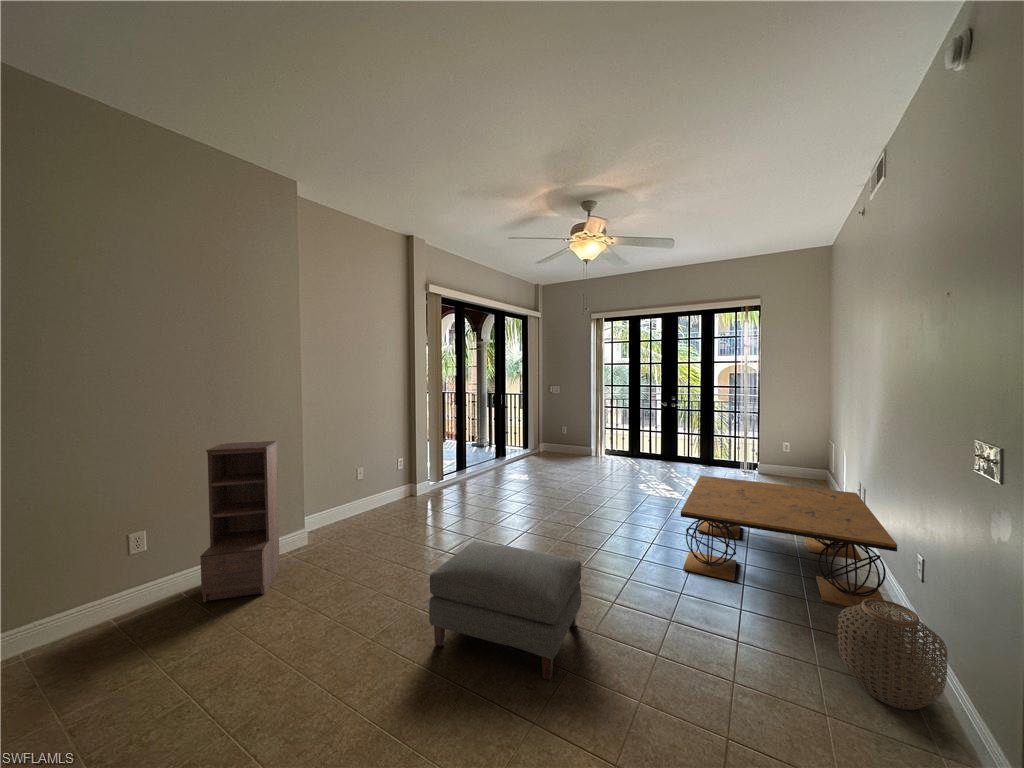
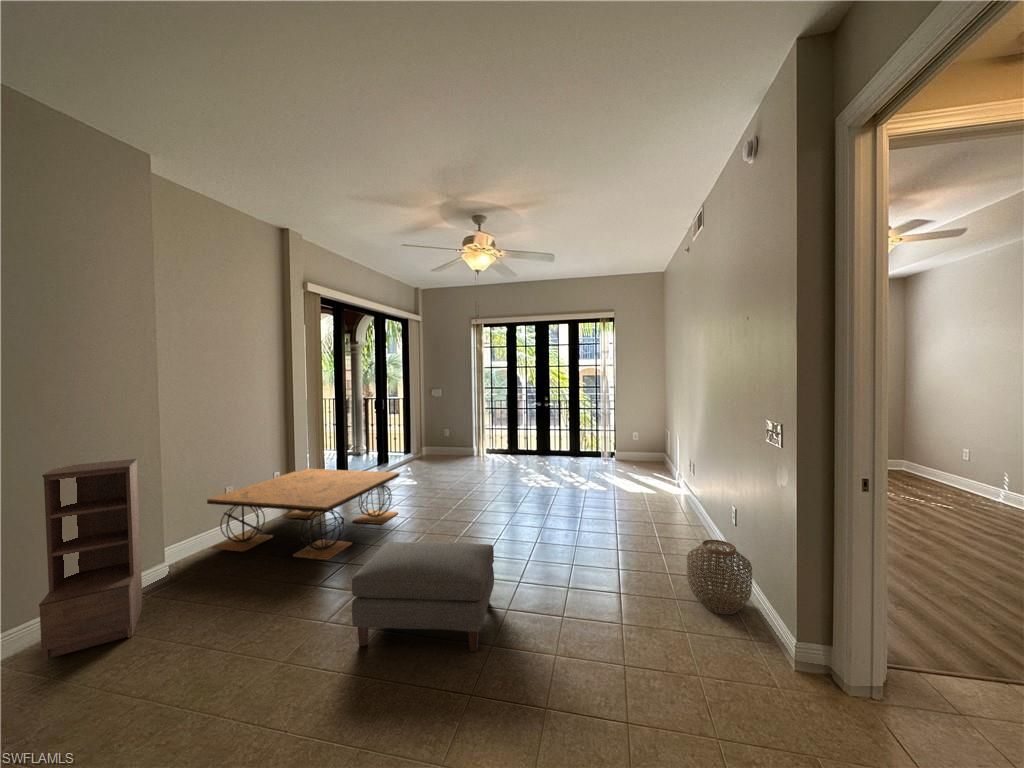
coffee table: present [681,476,897,614] -> present [207,469,399,560]

